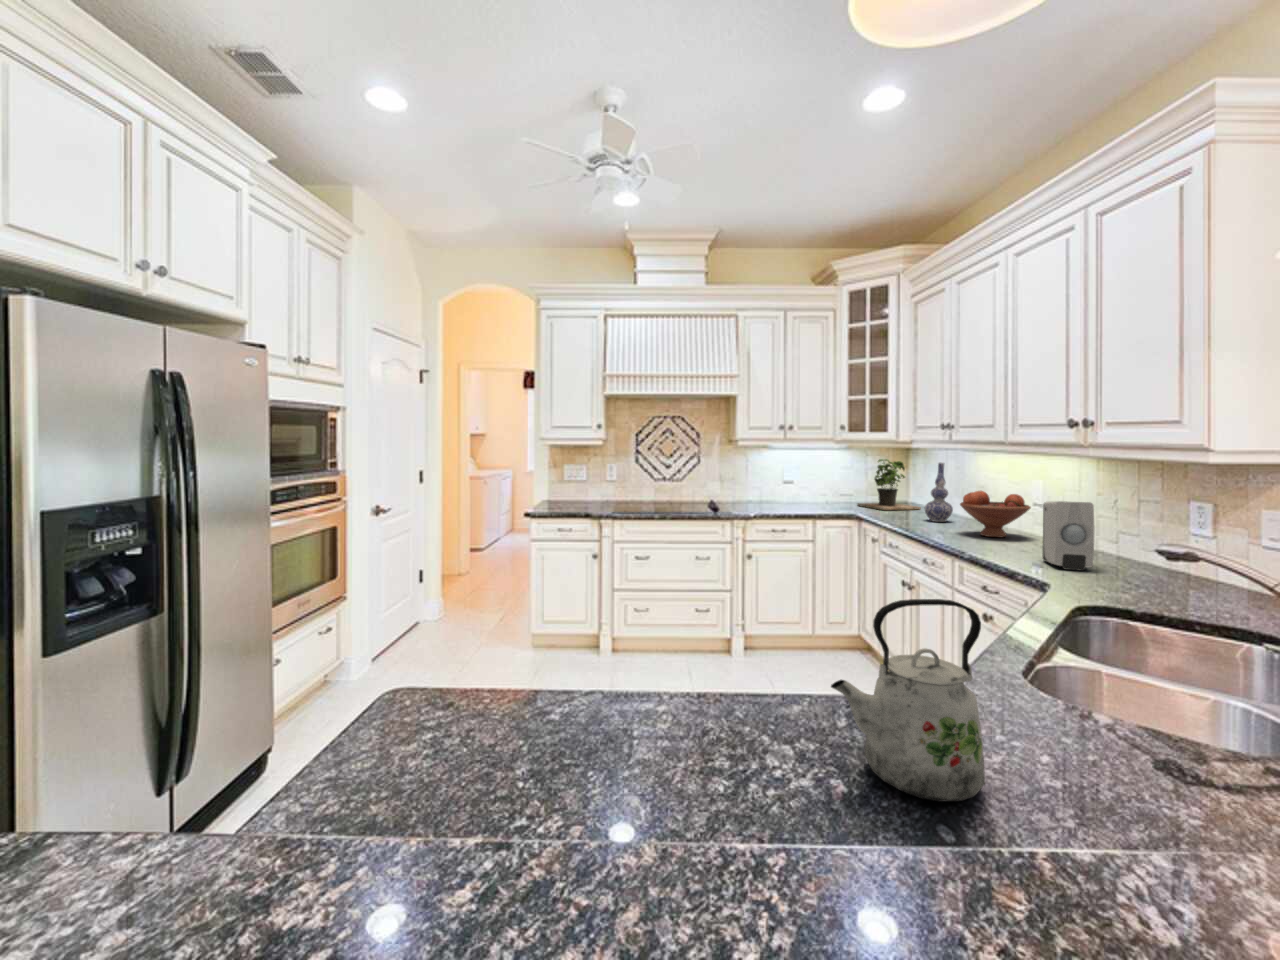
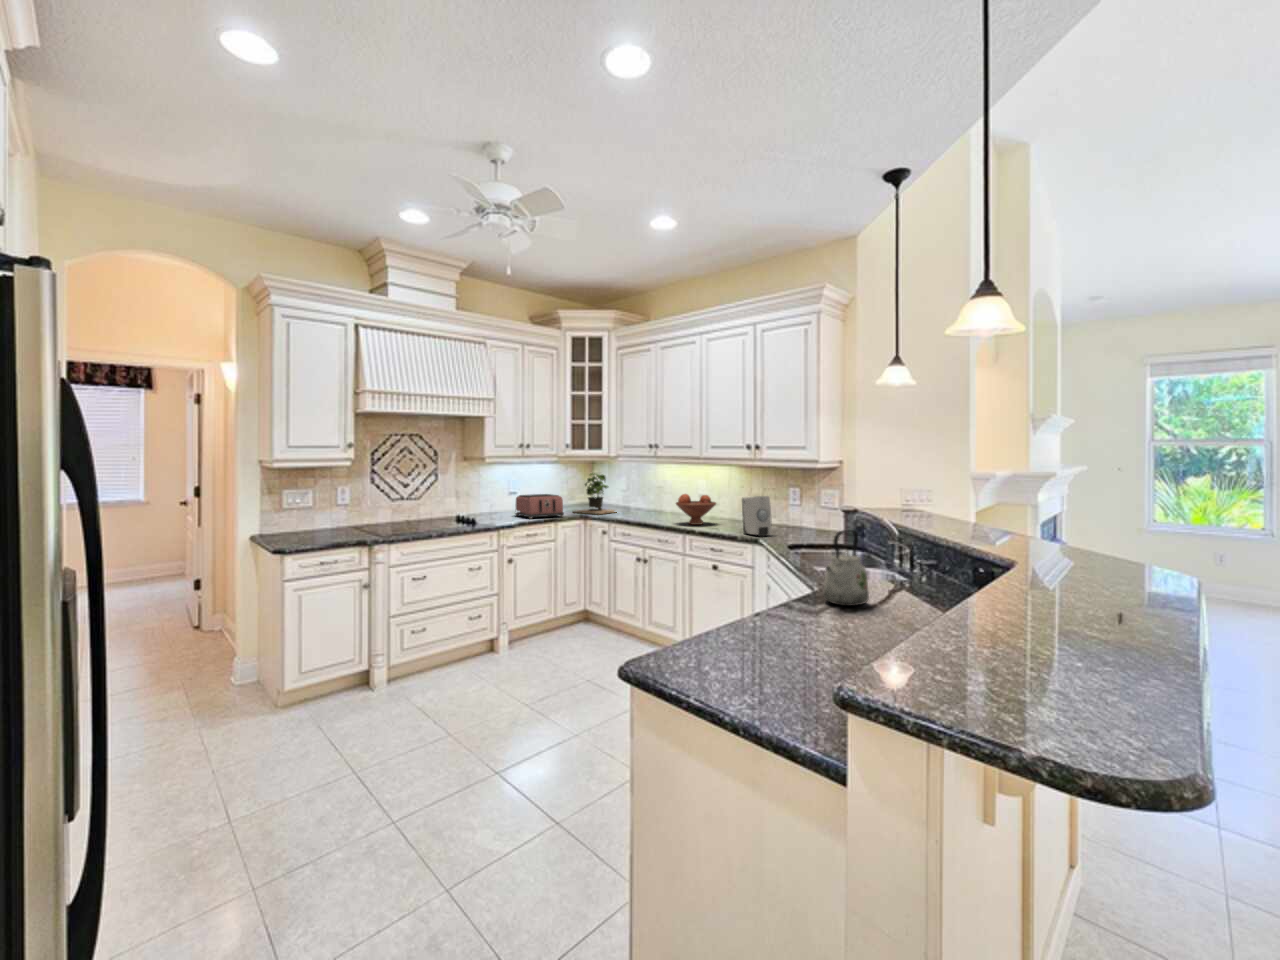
vase: present [925,462,953,522] -> none [639,475,658,519]
toaster: none [784,481,834,510] -> present [515,494,564,519]

